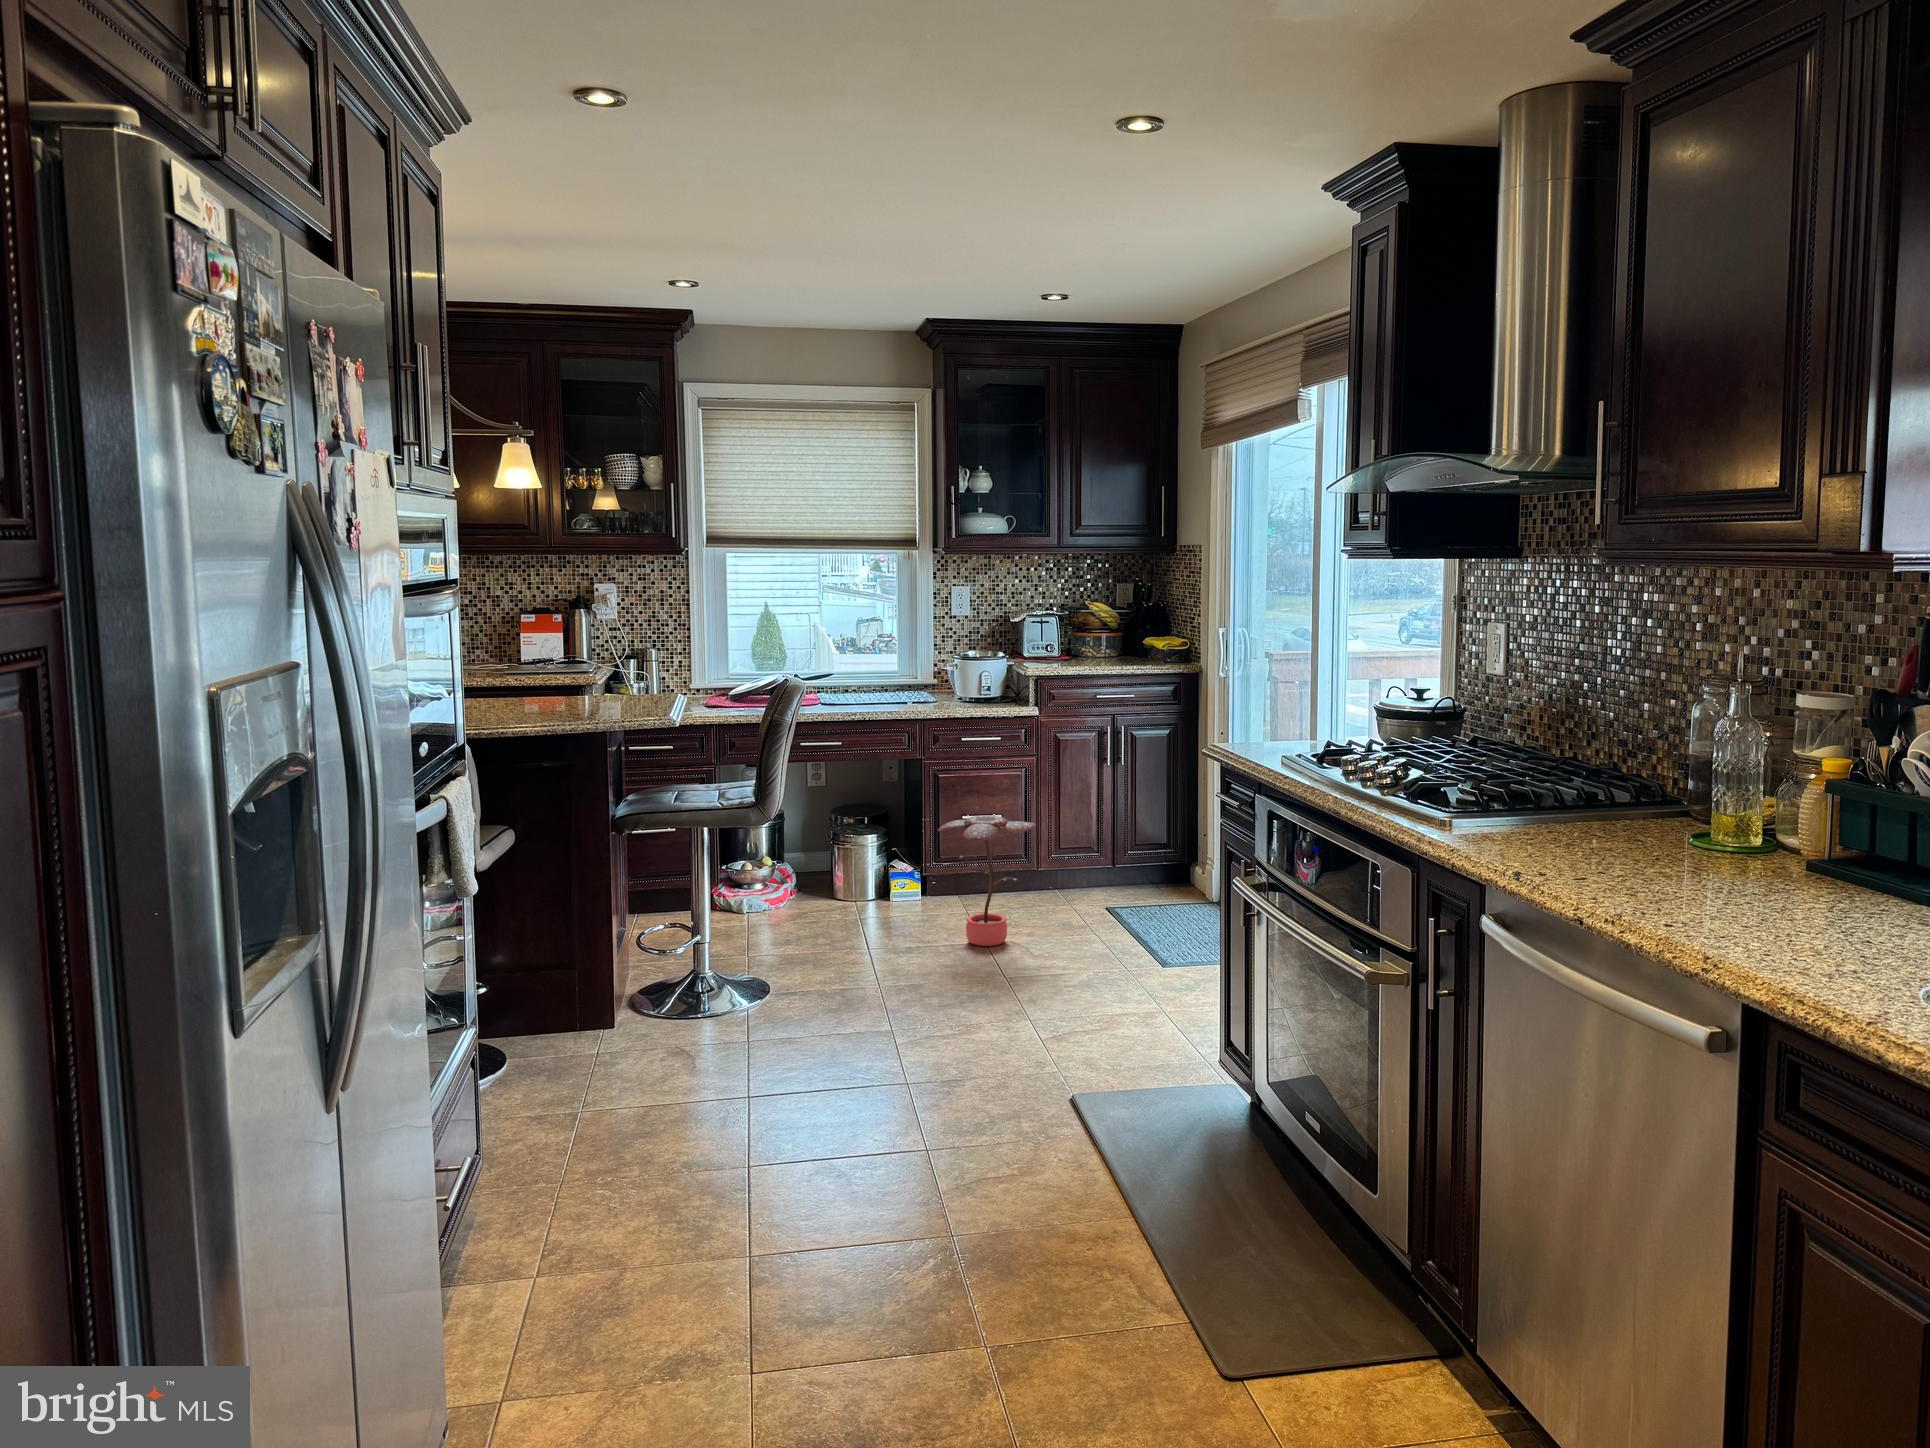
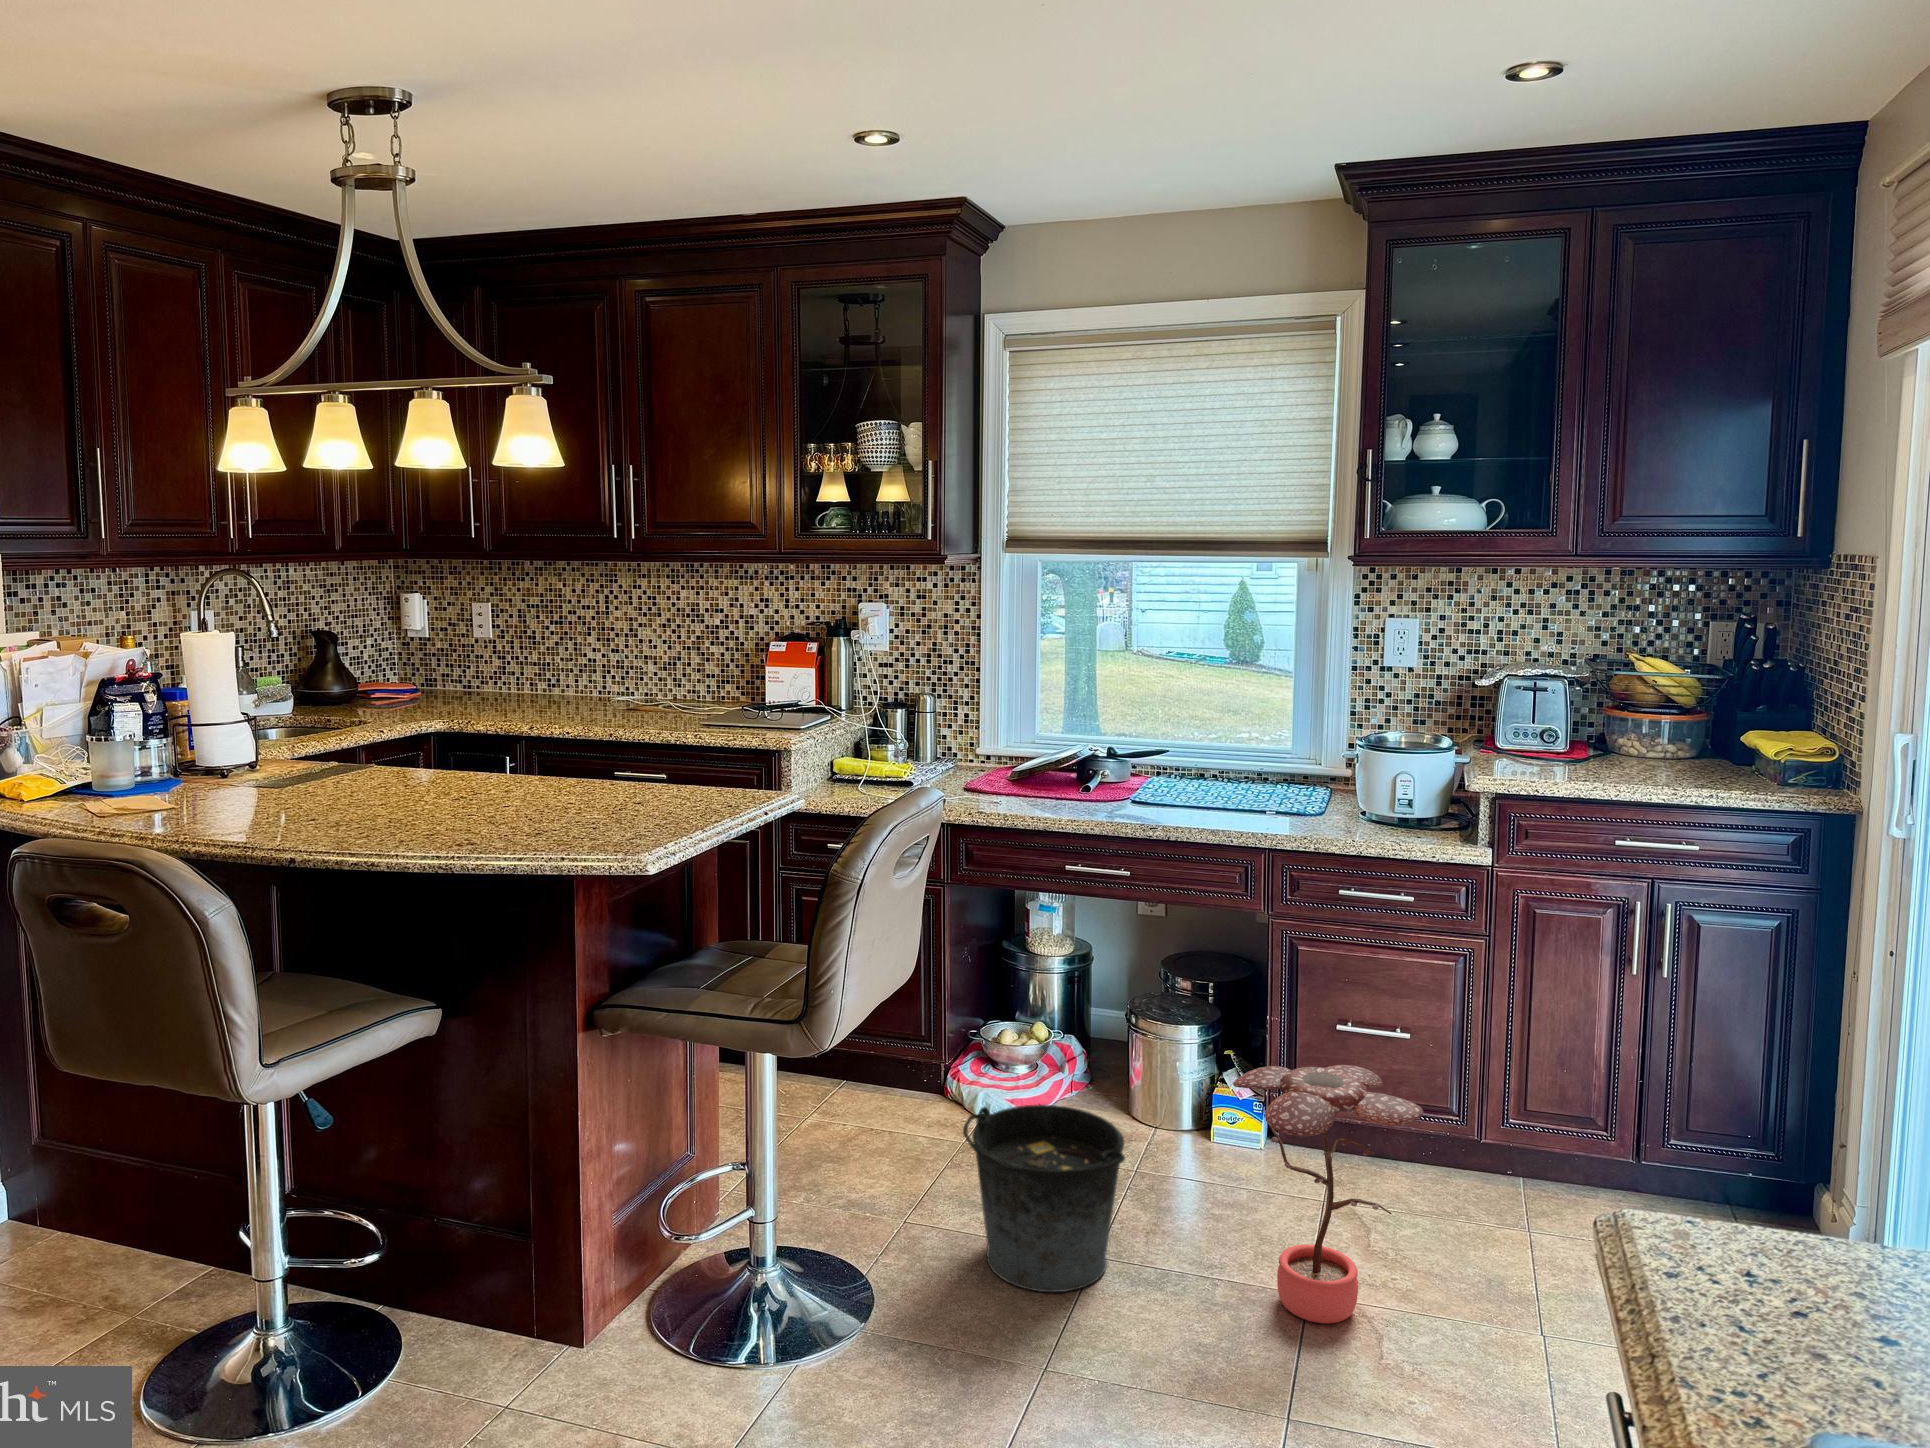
bucket: none [788,868,888,962] -> present [963,1105,1125,1292]

